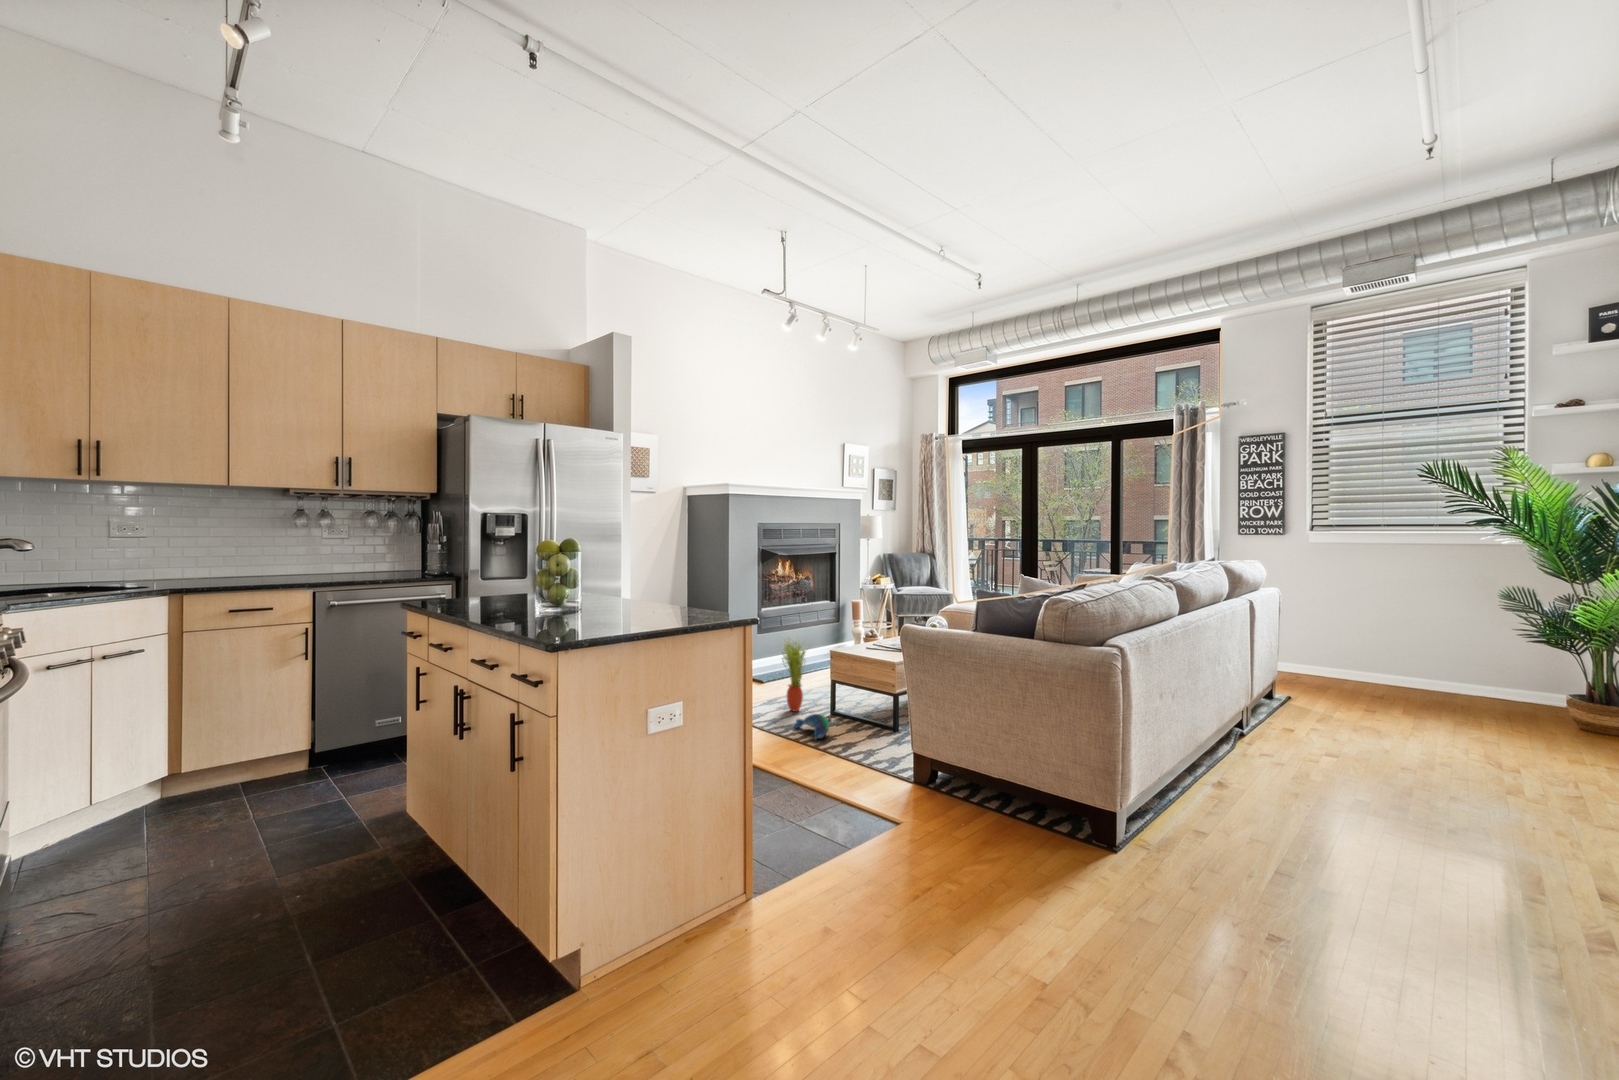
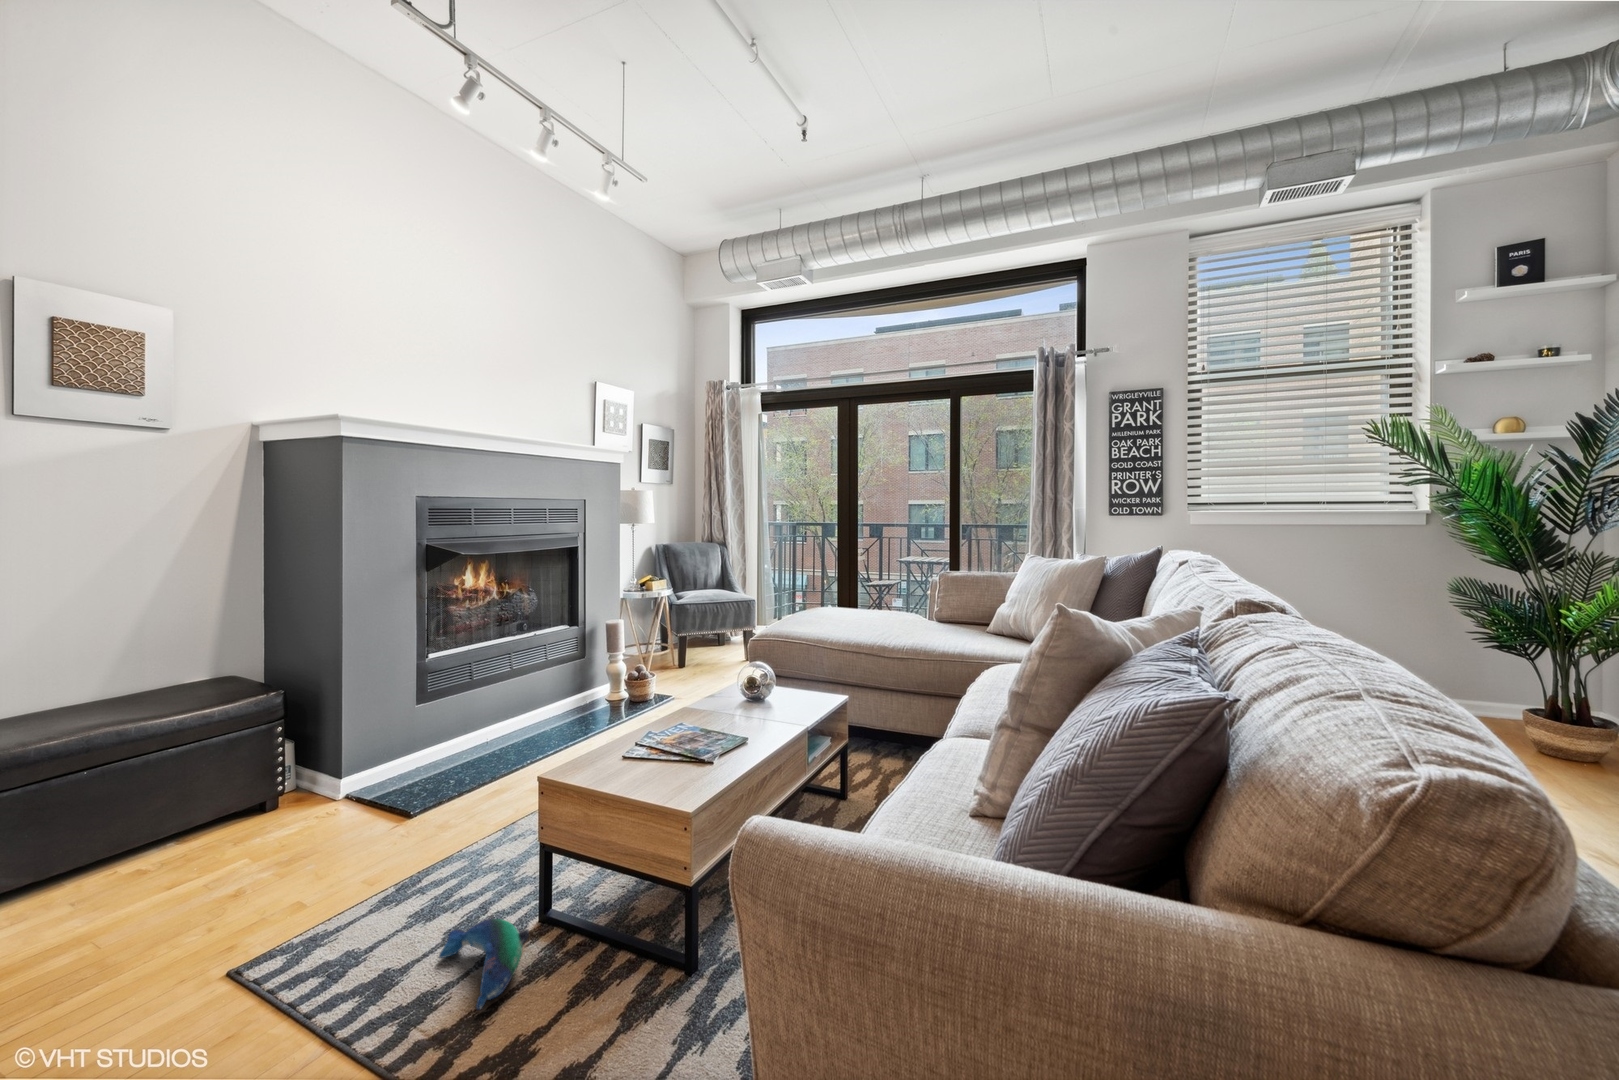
potted plant: present [782,639,805,711] -> none [424,729,497,887]

